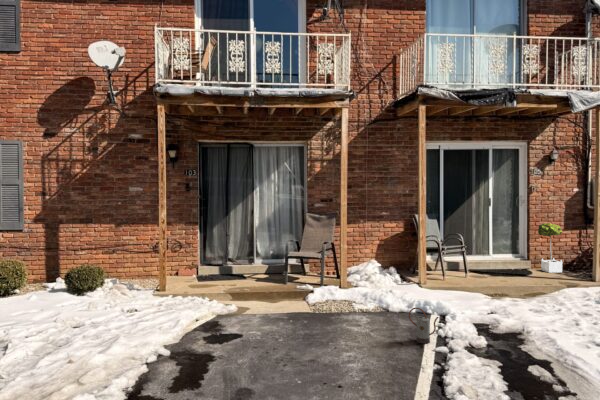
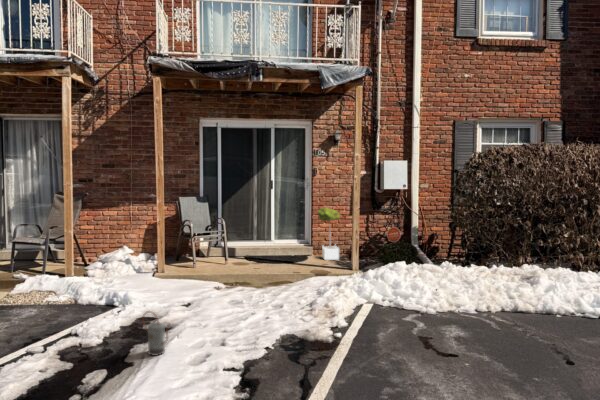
watering can: present [409,308,438,343] -> present [143,313,167,355]

